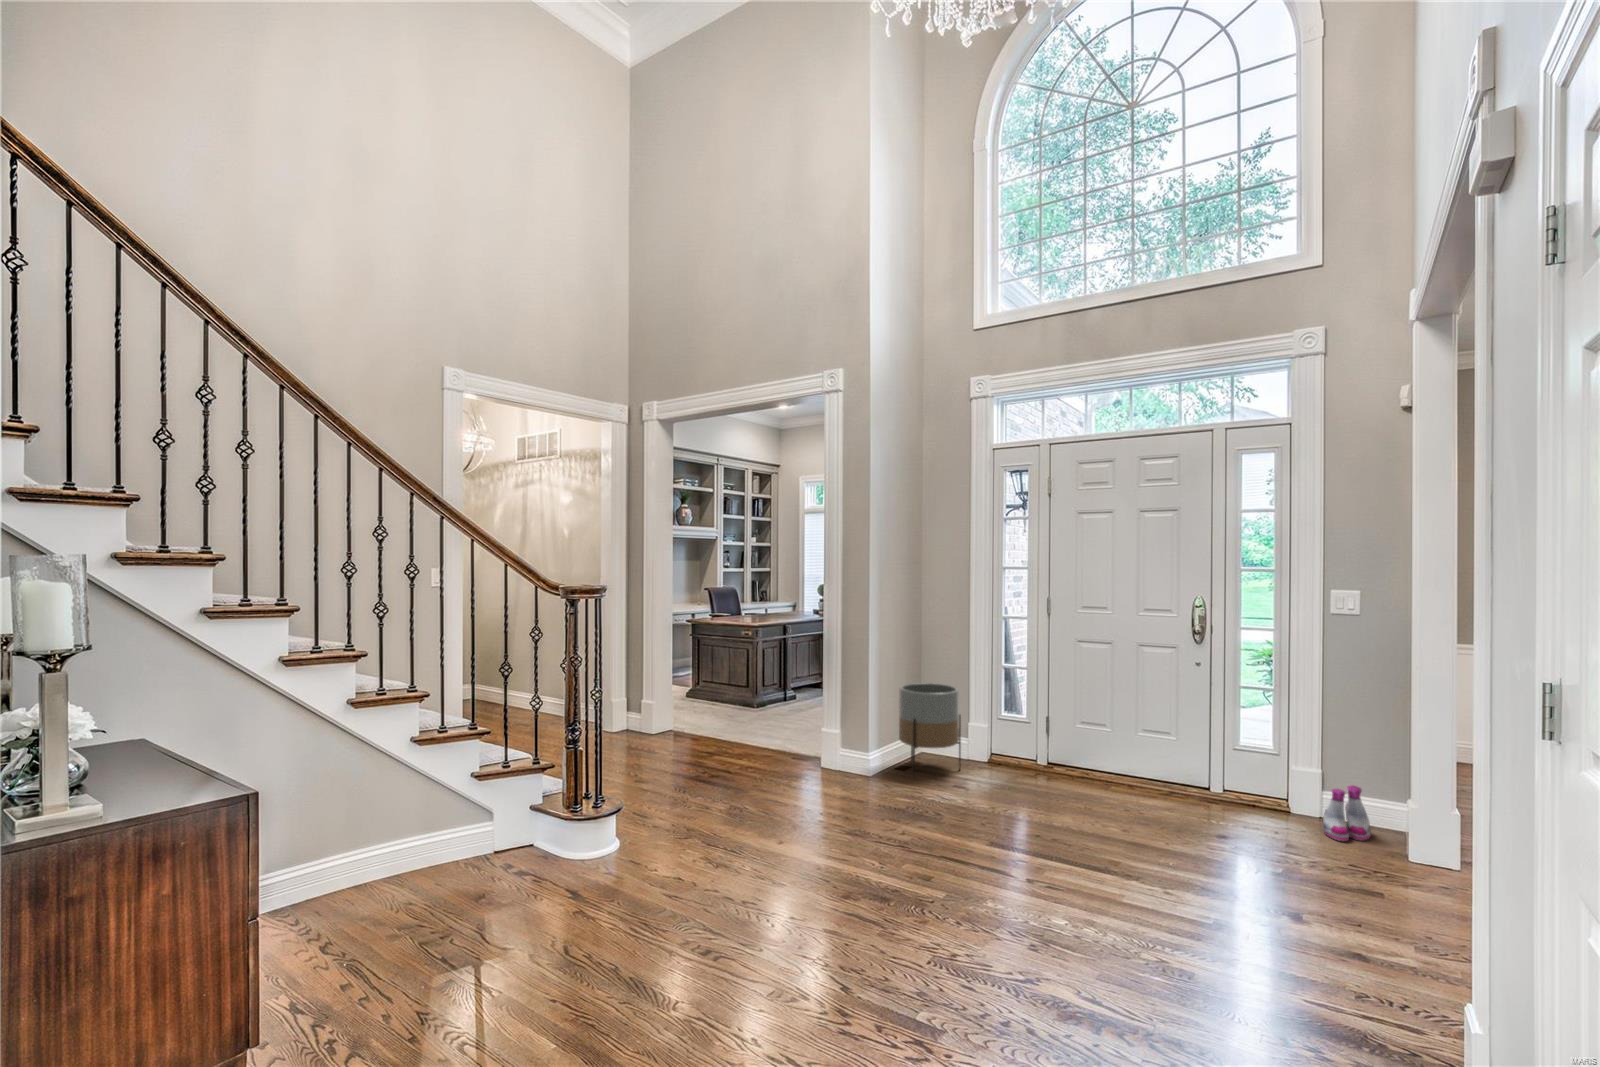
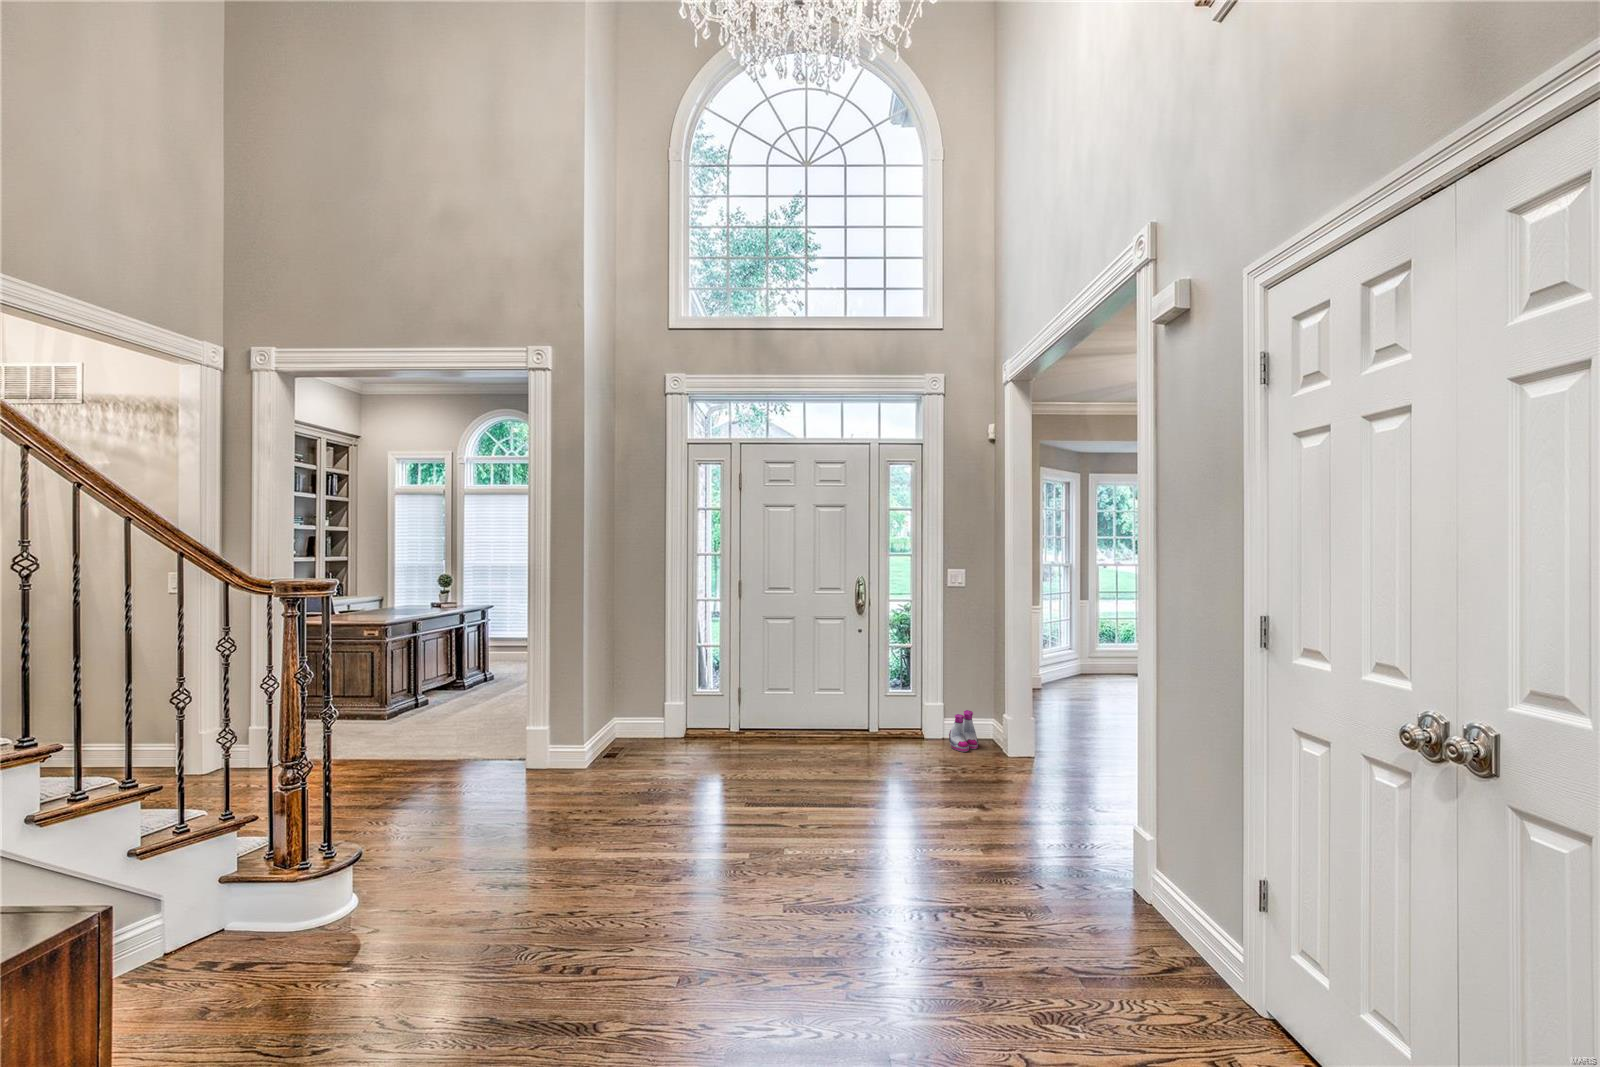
planter: present [899,683,961,776] -> none [604,667,662,759]

